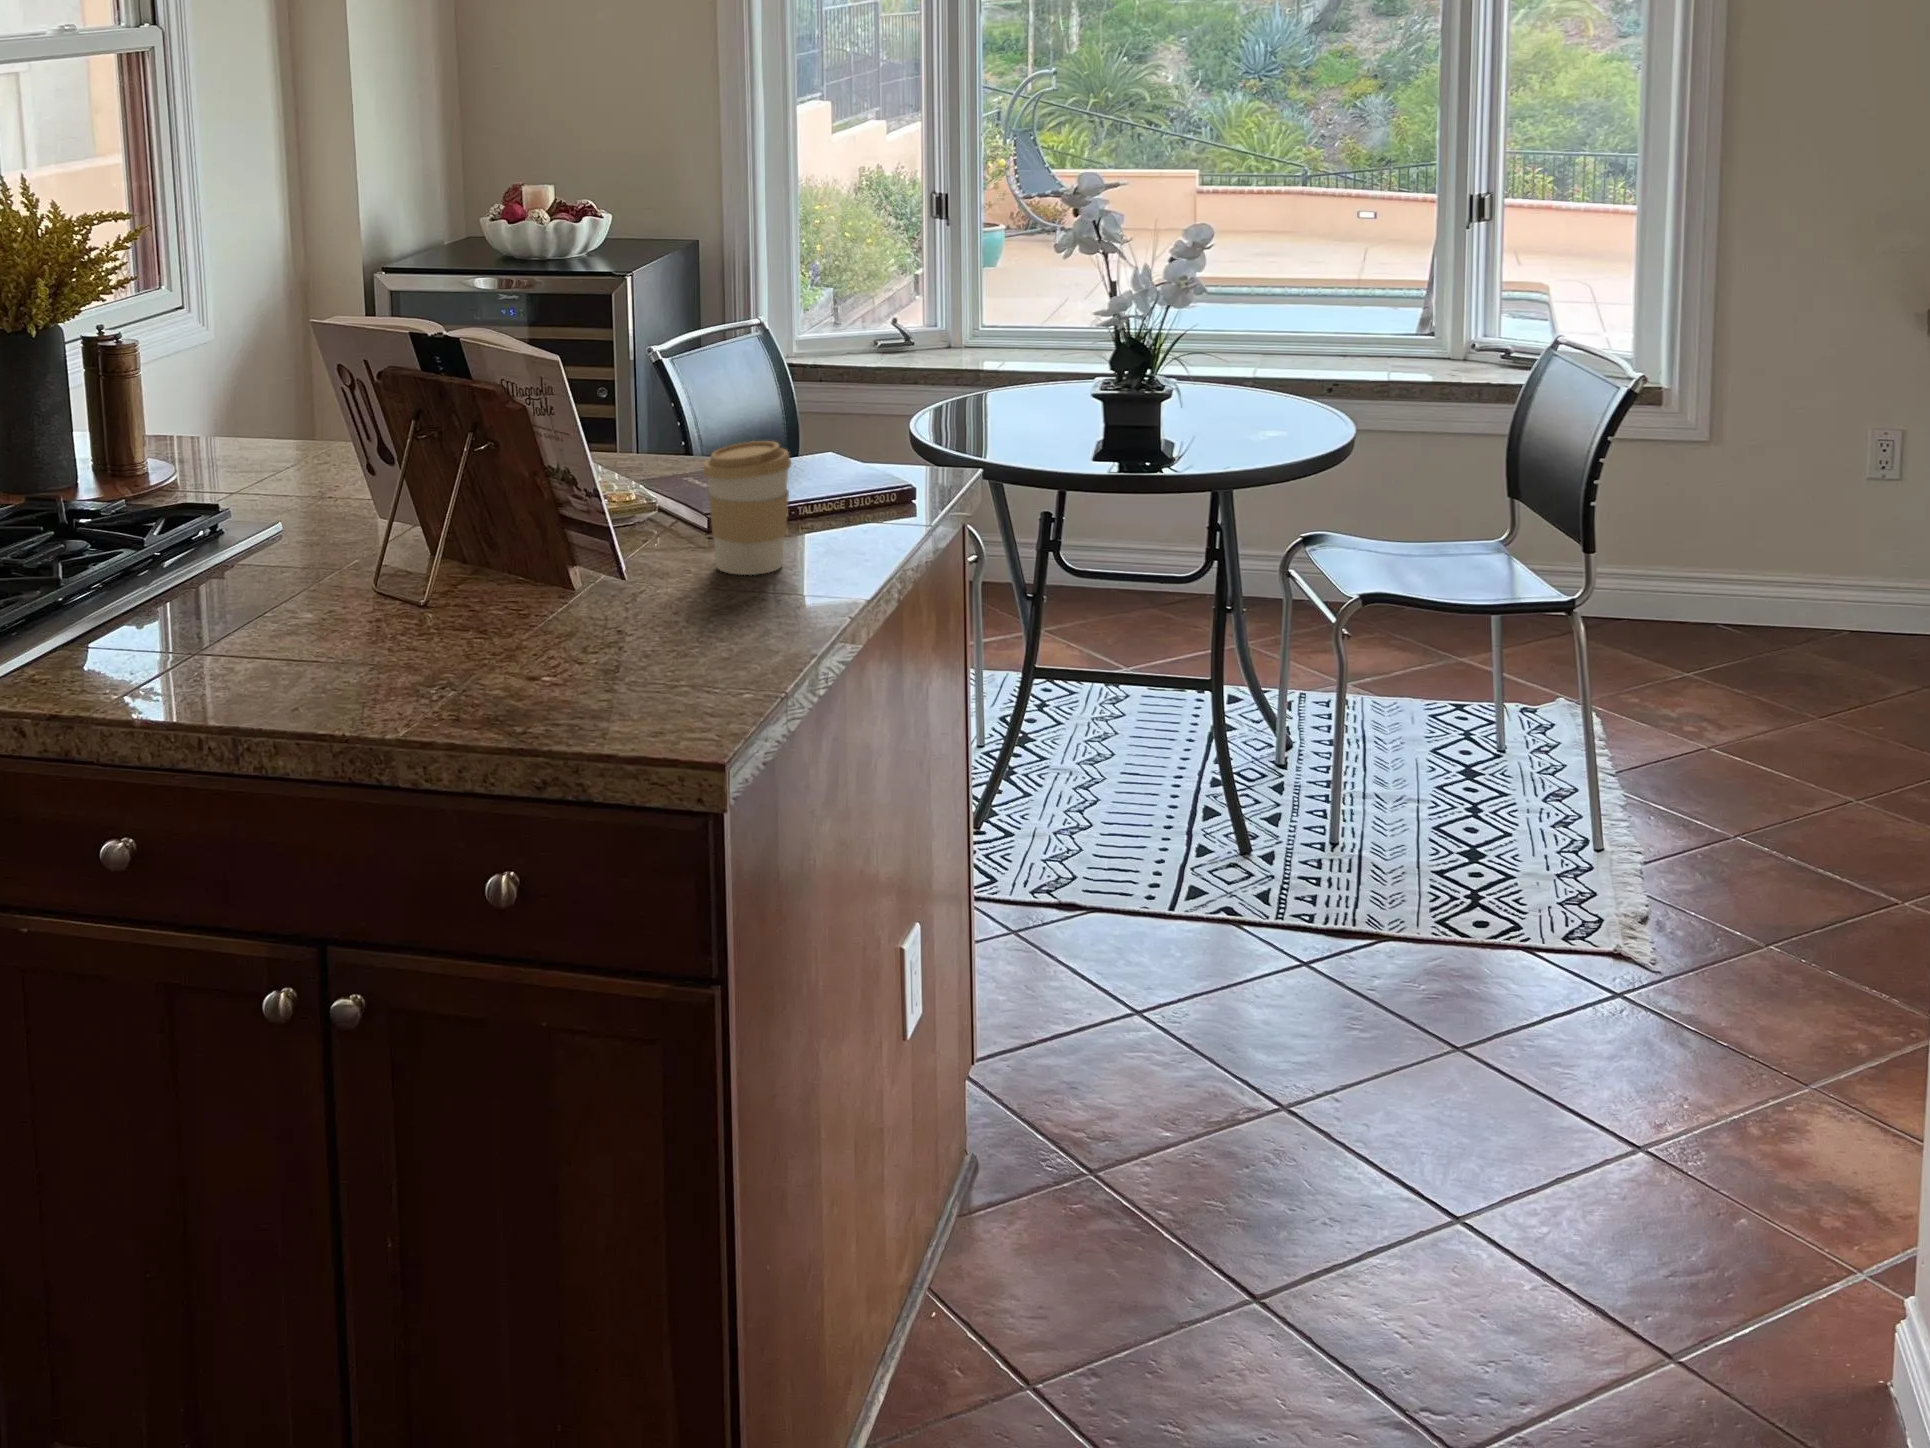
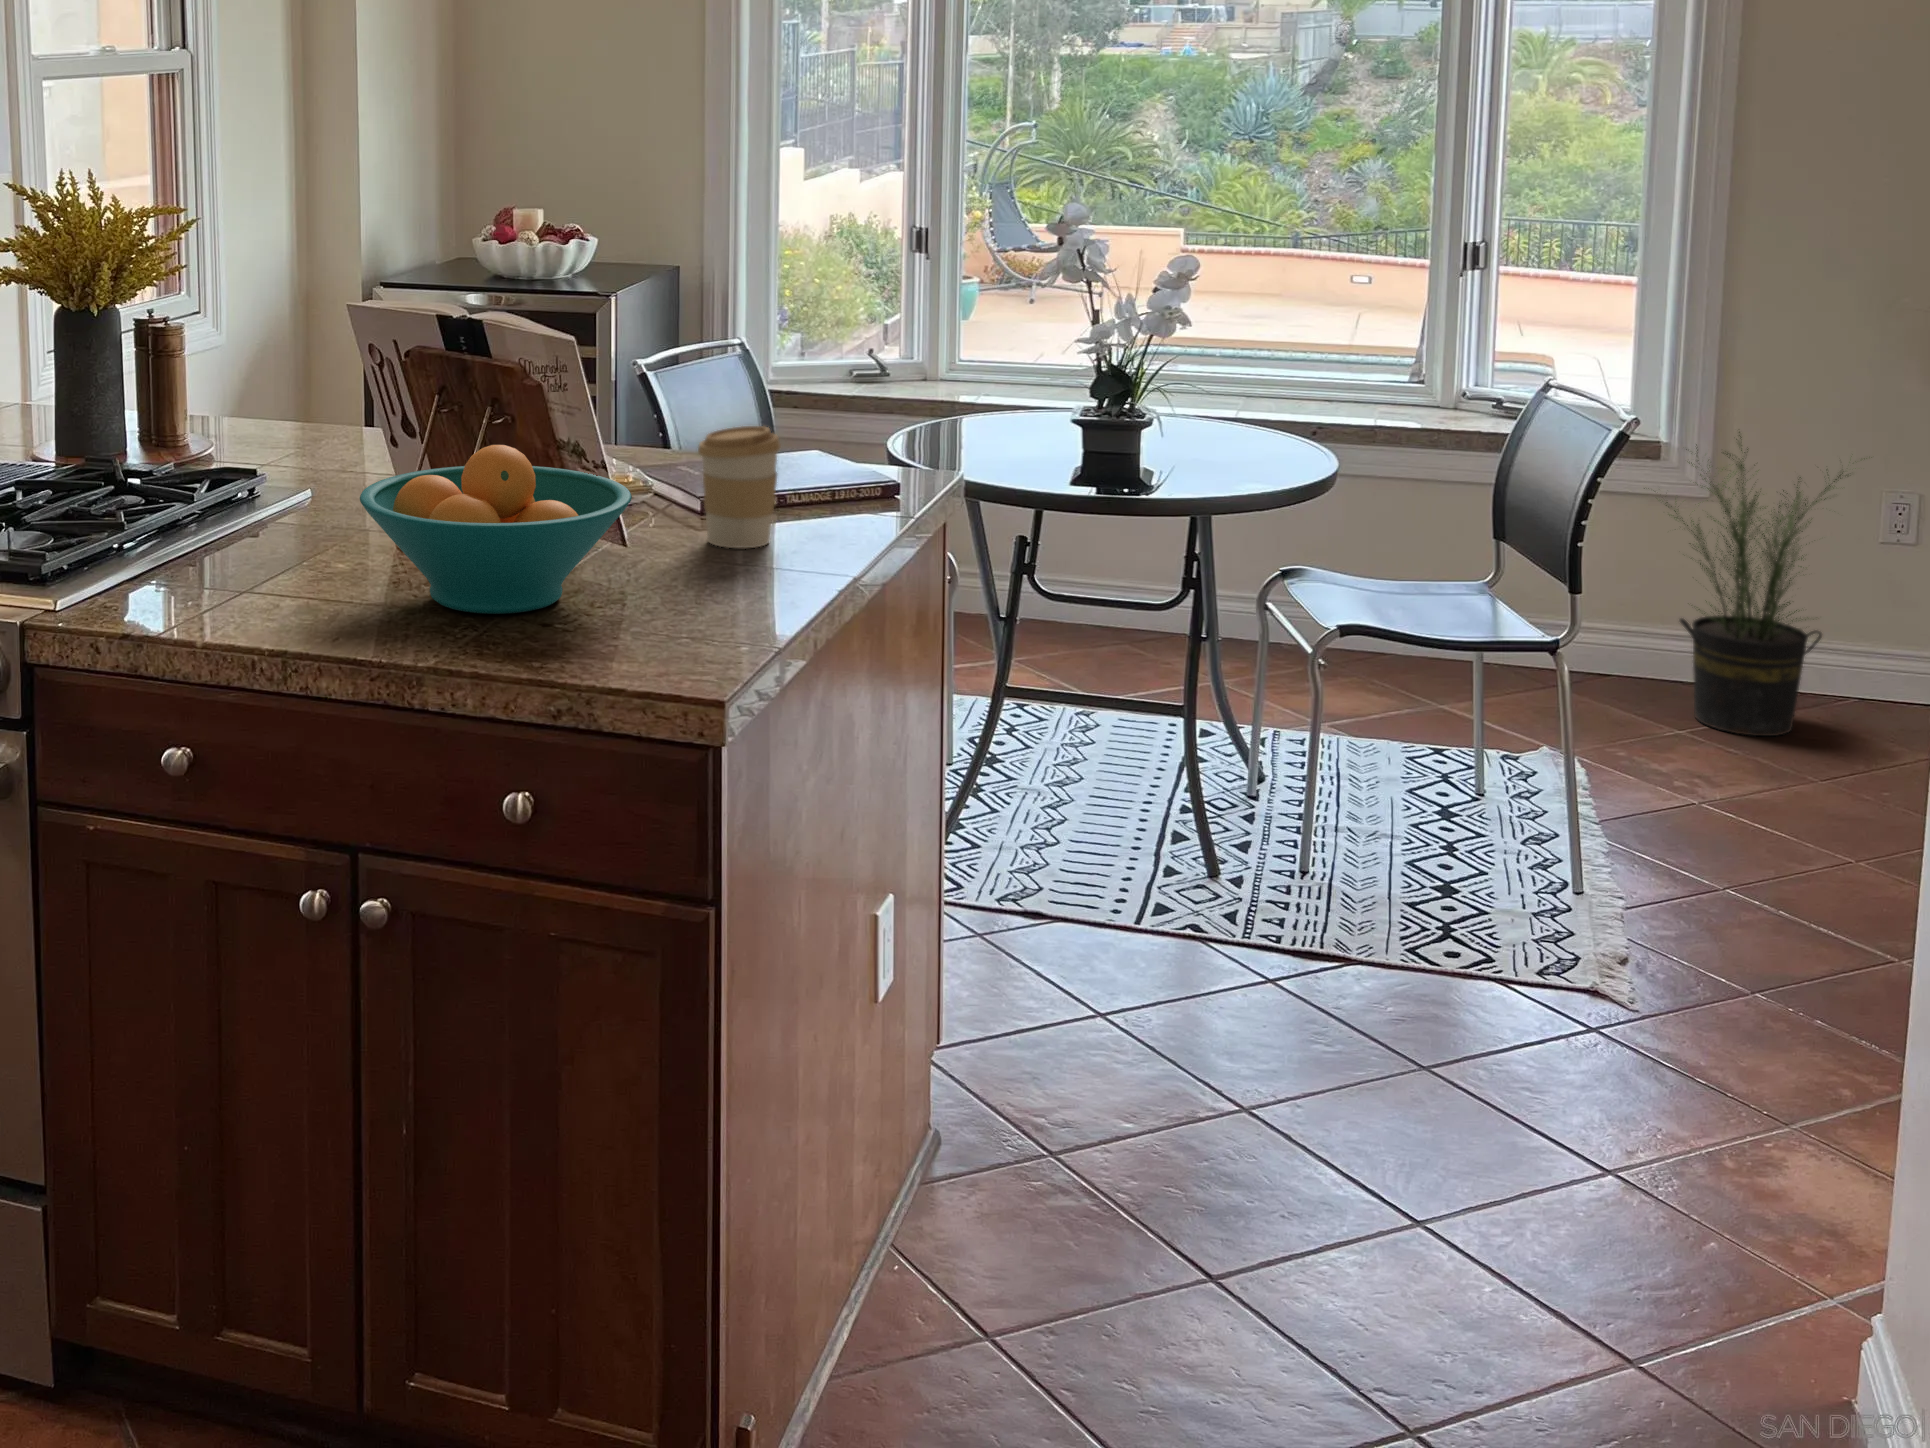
potted plant: none [1641,369,1852,666] -> present [1644,432,1872,736]
fruit bowl: none [324,483,628,671] -> present [360,445,632,614]

